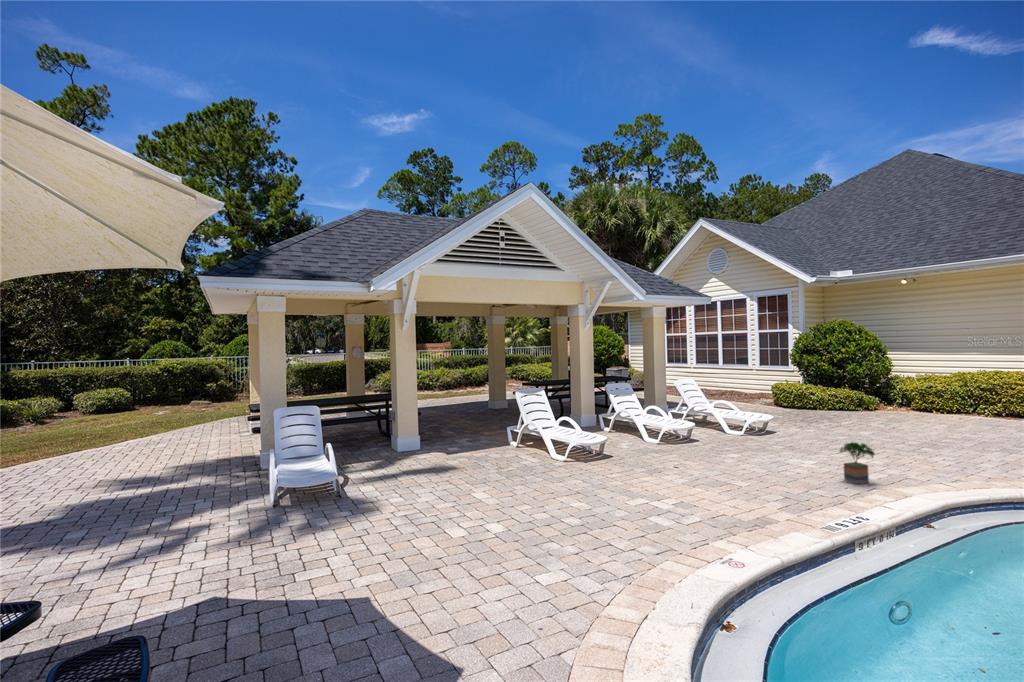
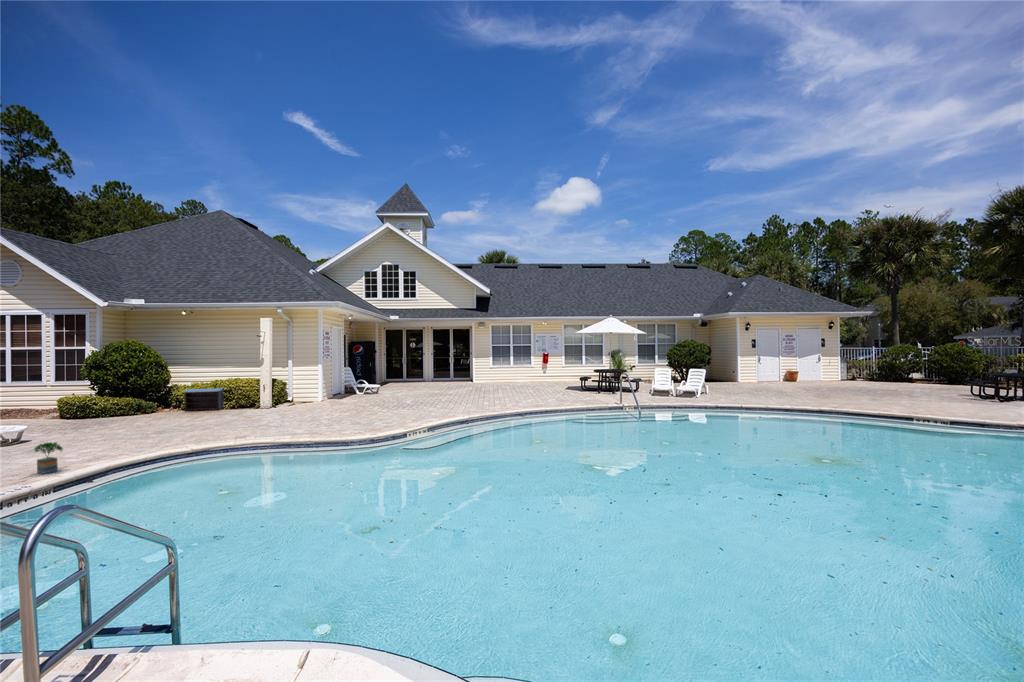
bench: none [922,383,986,417] -> present [184,388,224,412]

